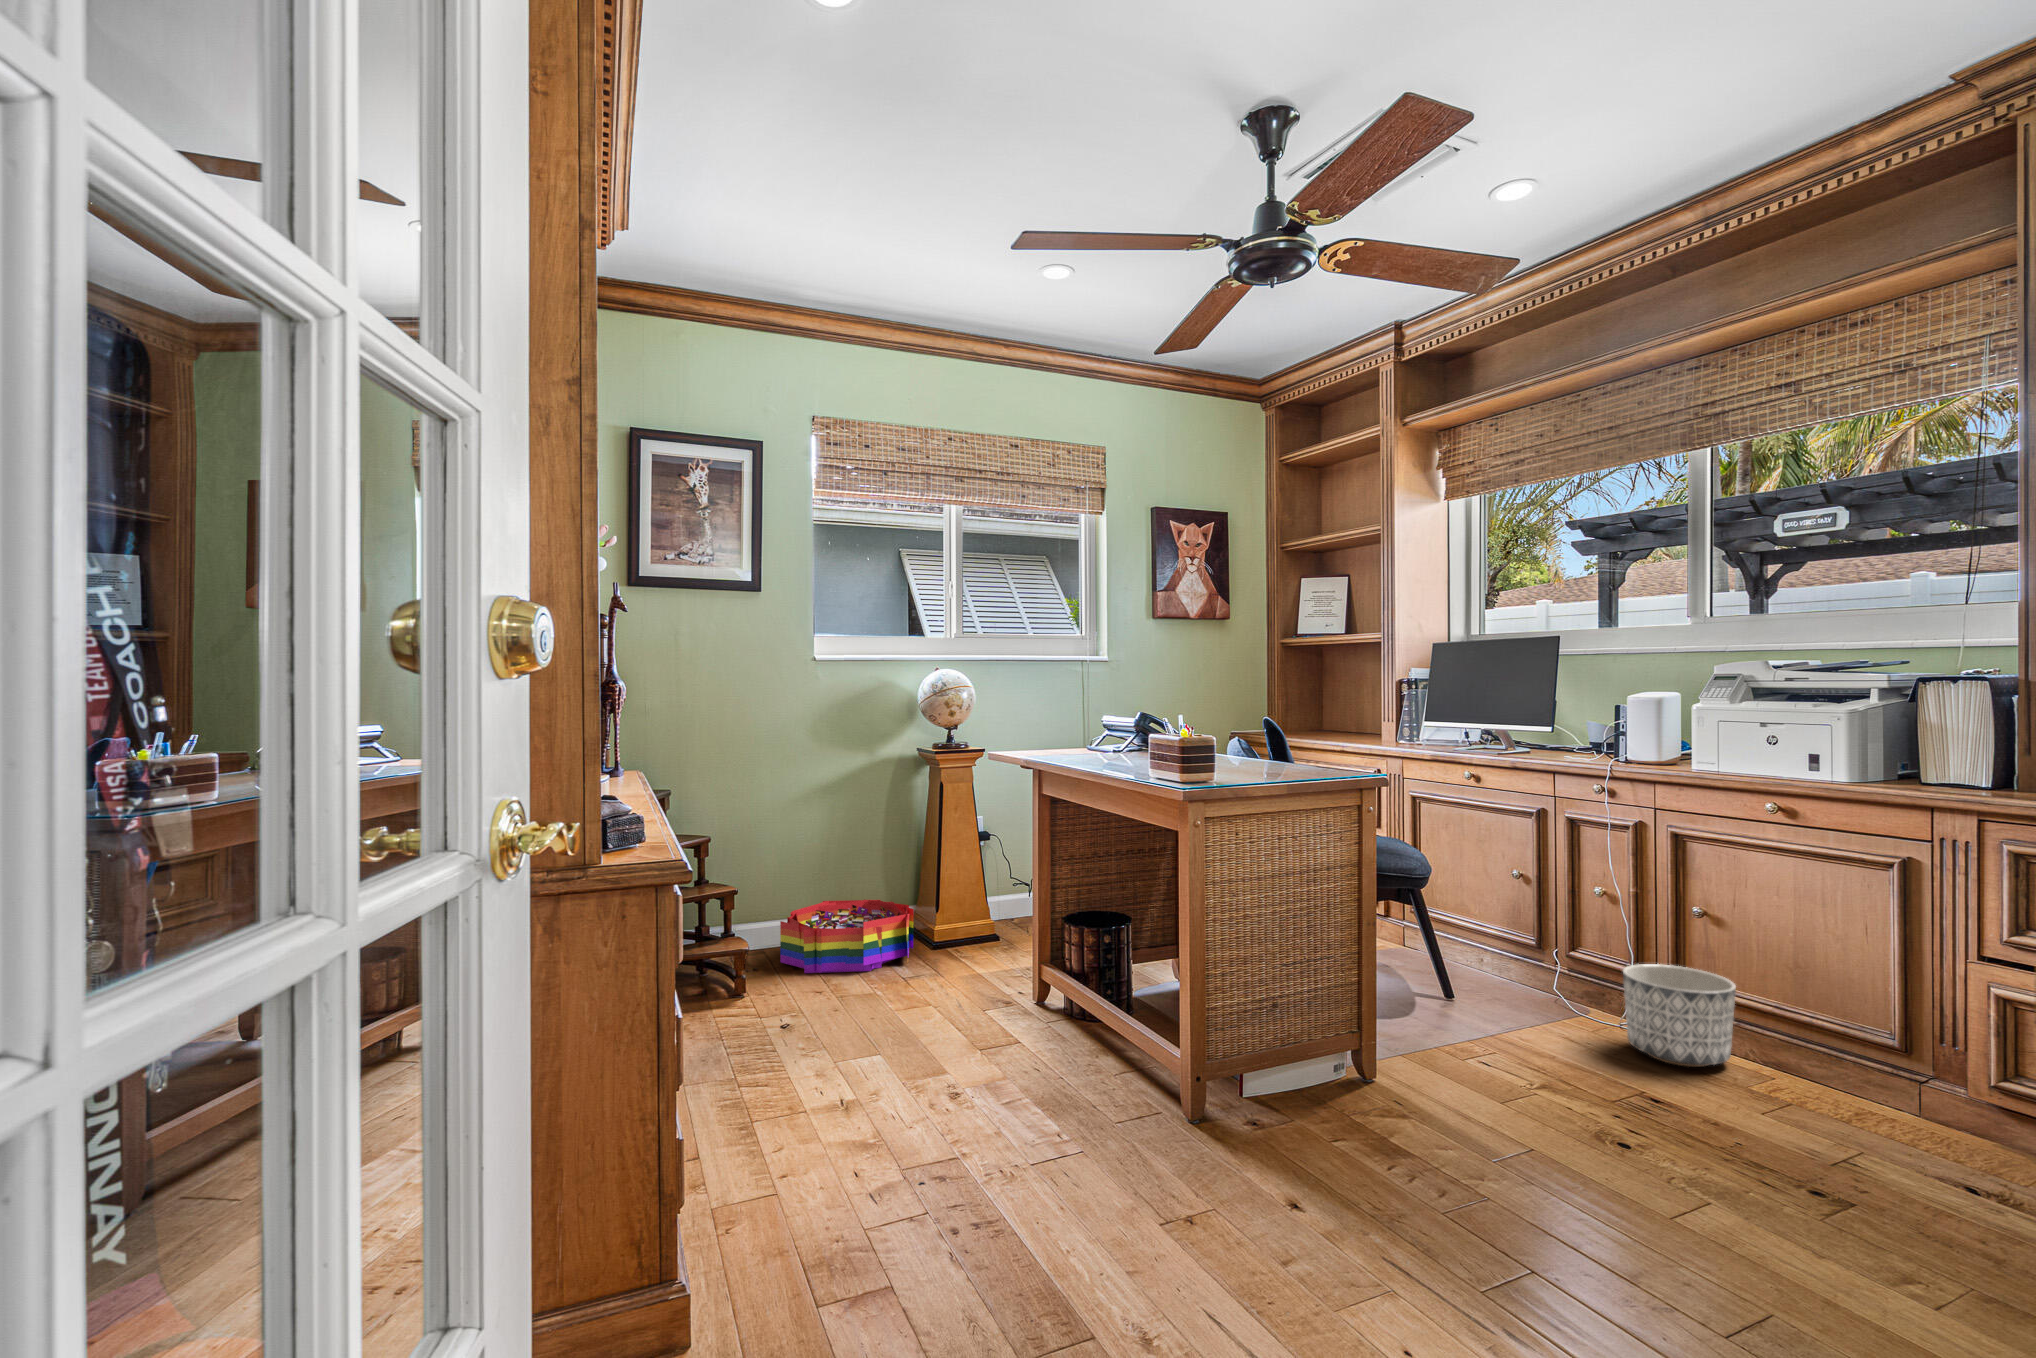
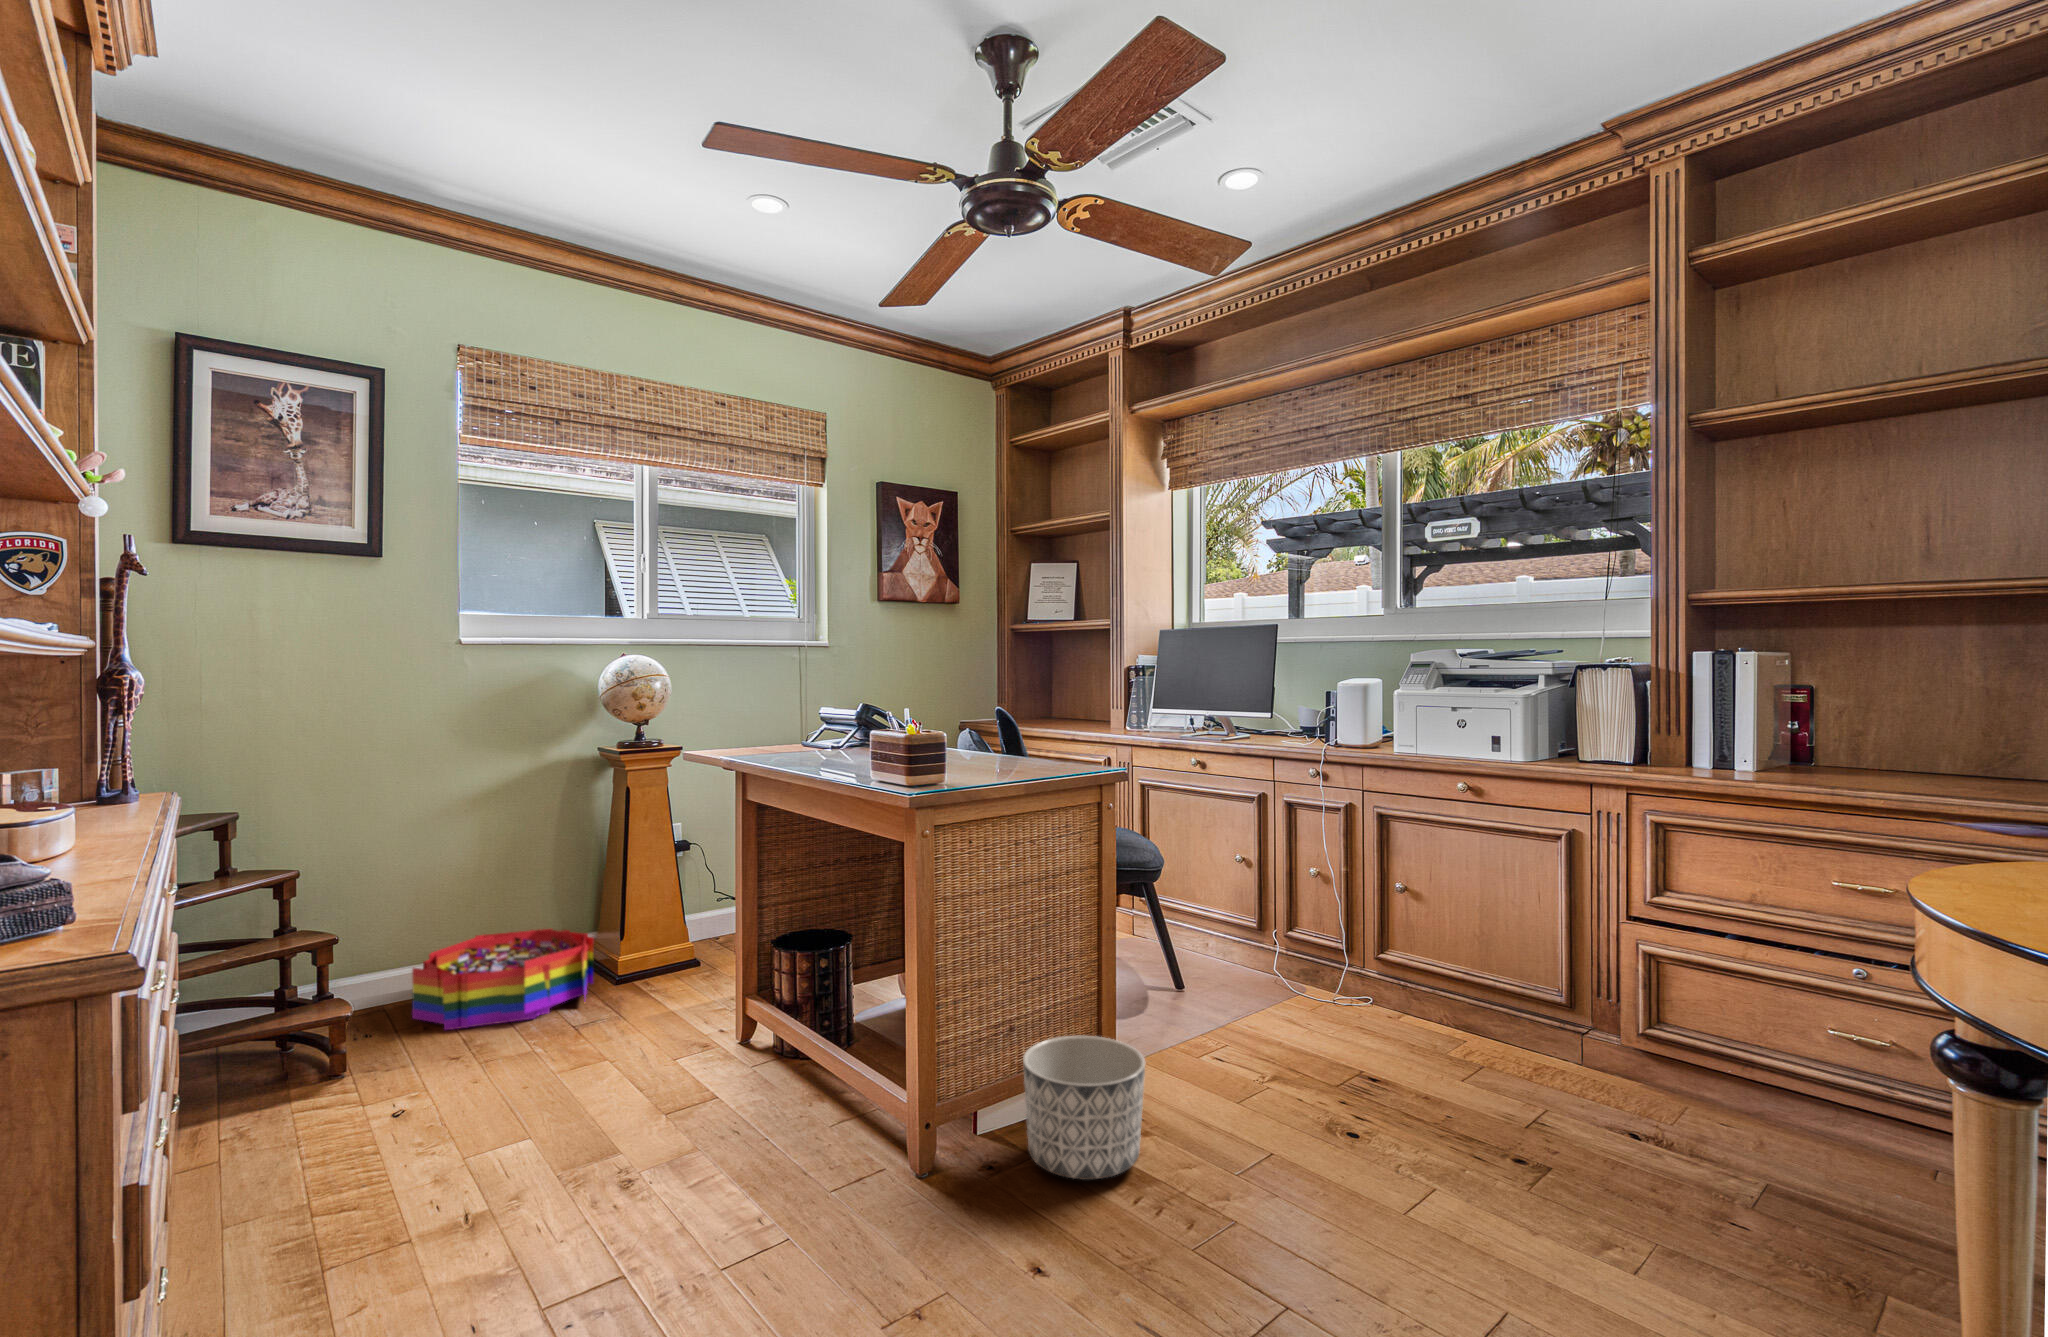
planter: present [1623,964,1736,1067] -> present [1023,1036,1145,1180]

